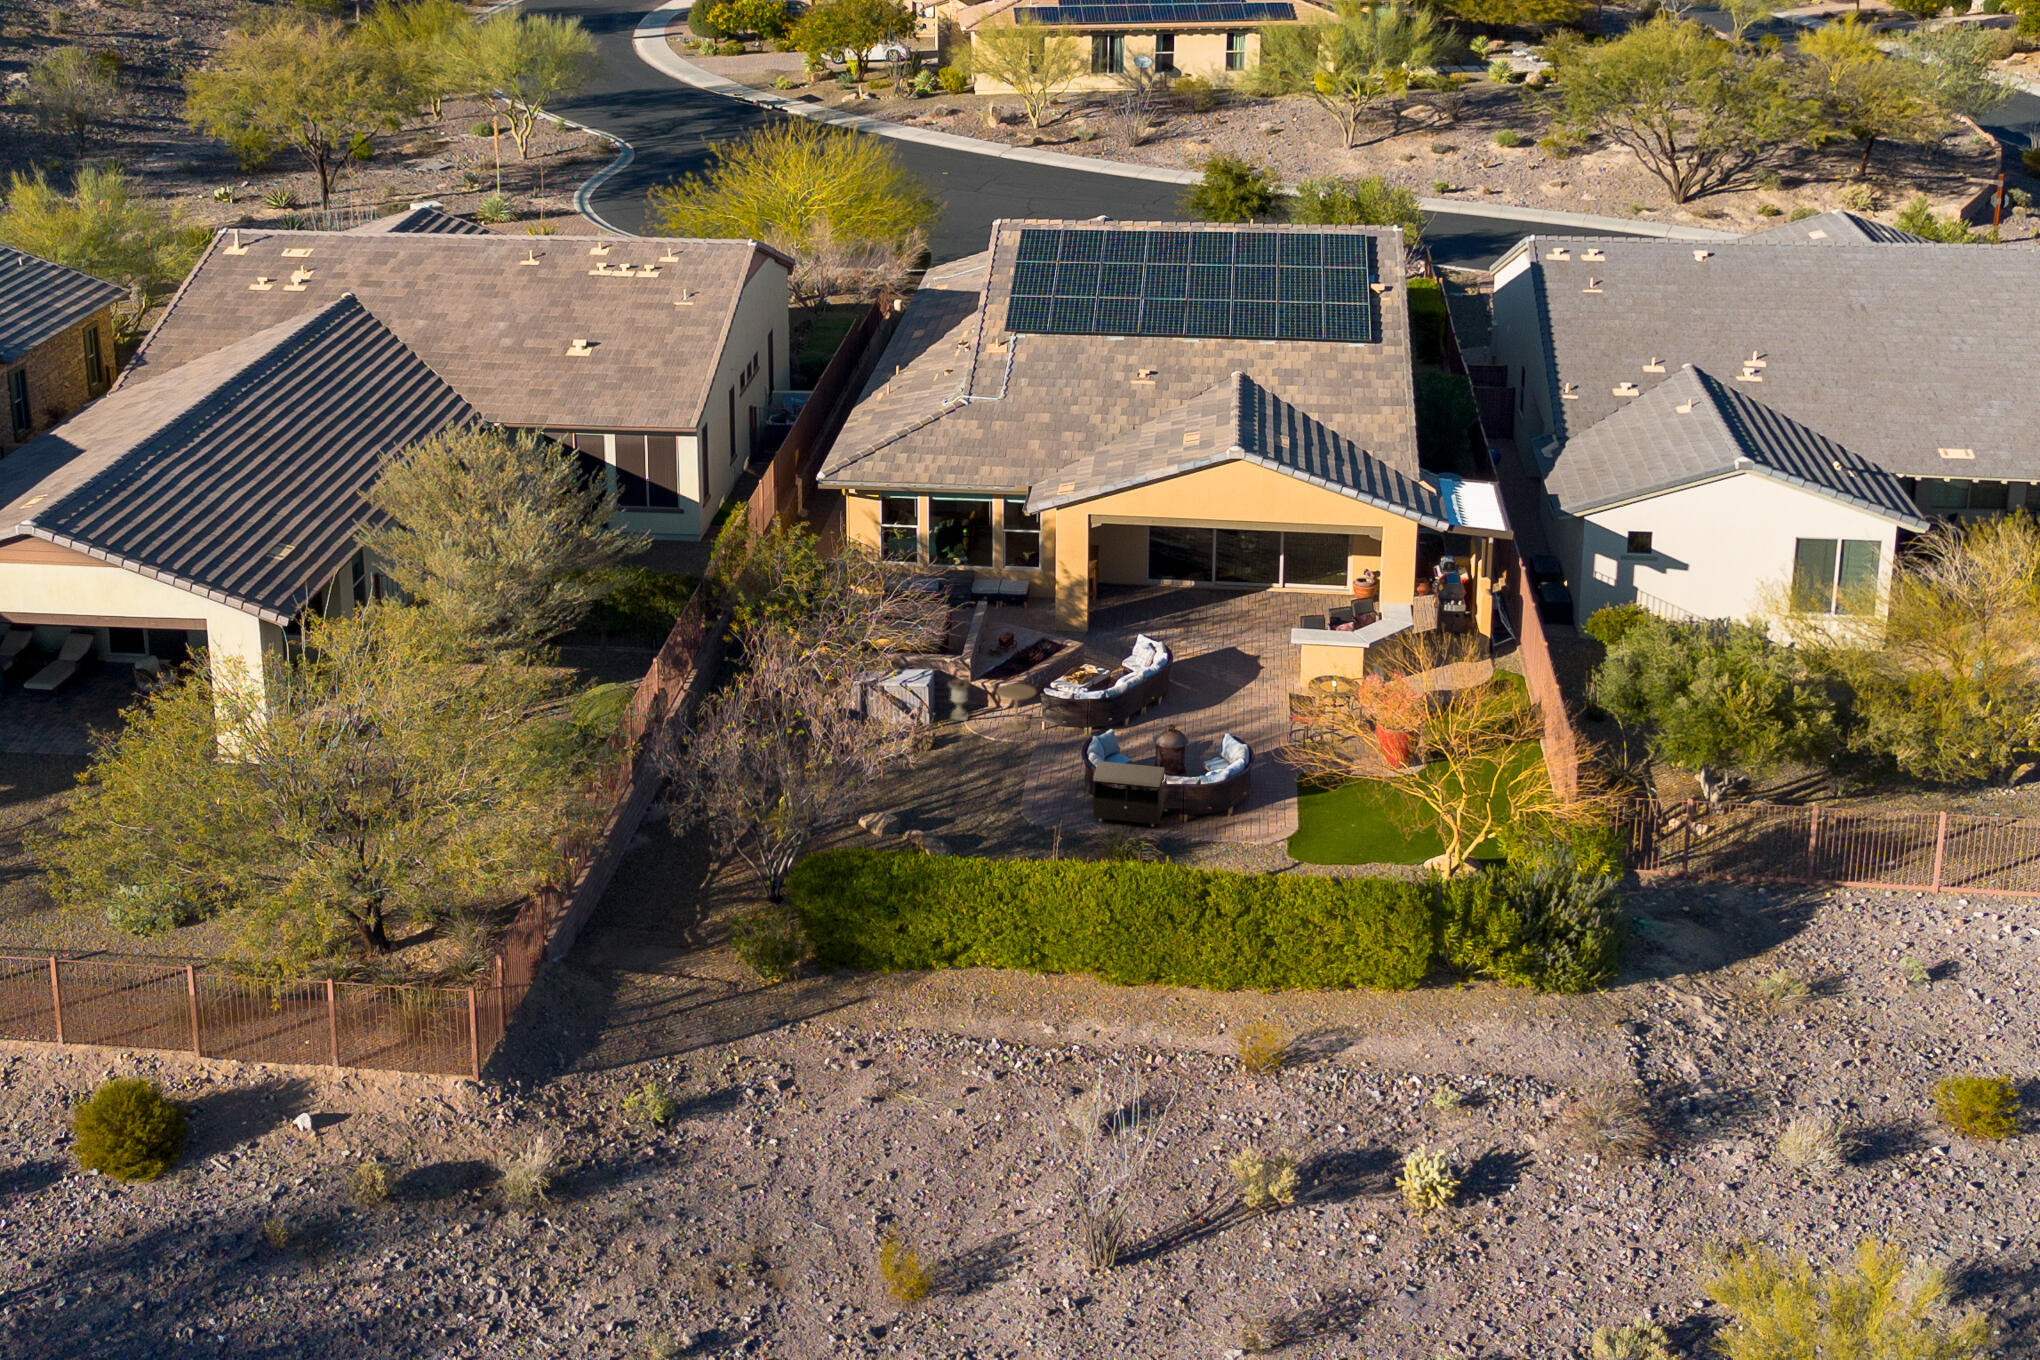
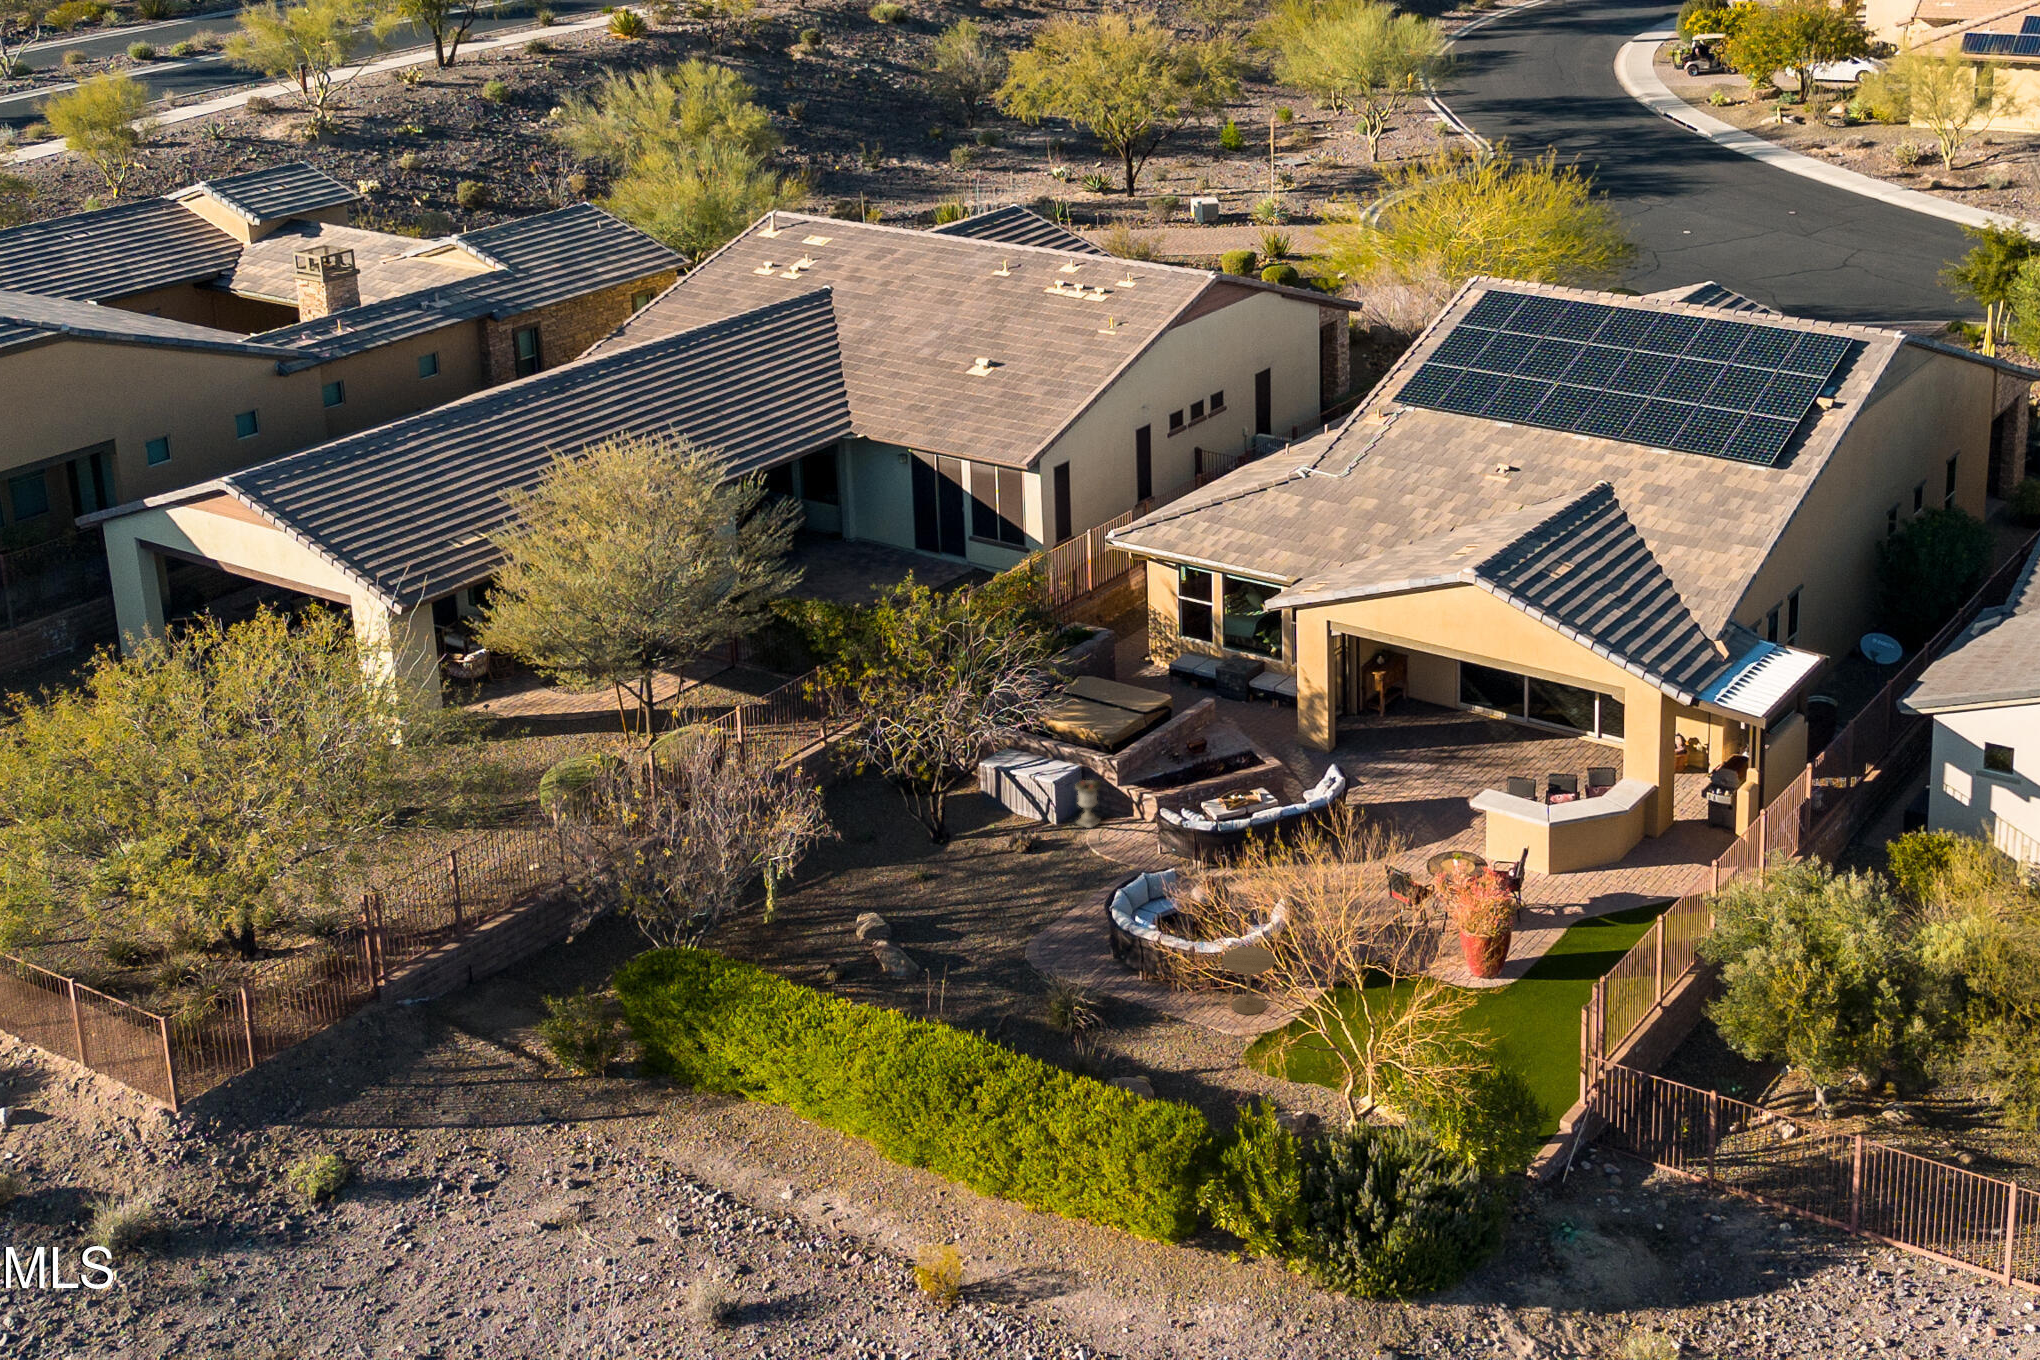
side table: present [997,684,1036,732] -> present [1222,947,1275,1015]
storage bench: present [1093,761,1164,827] -> none [1070,907,1160,997]

